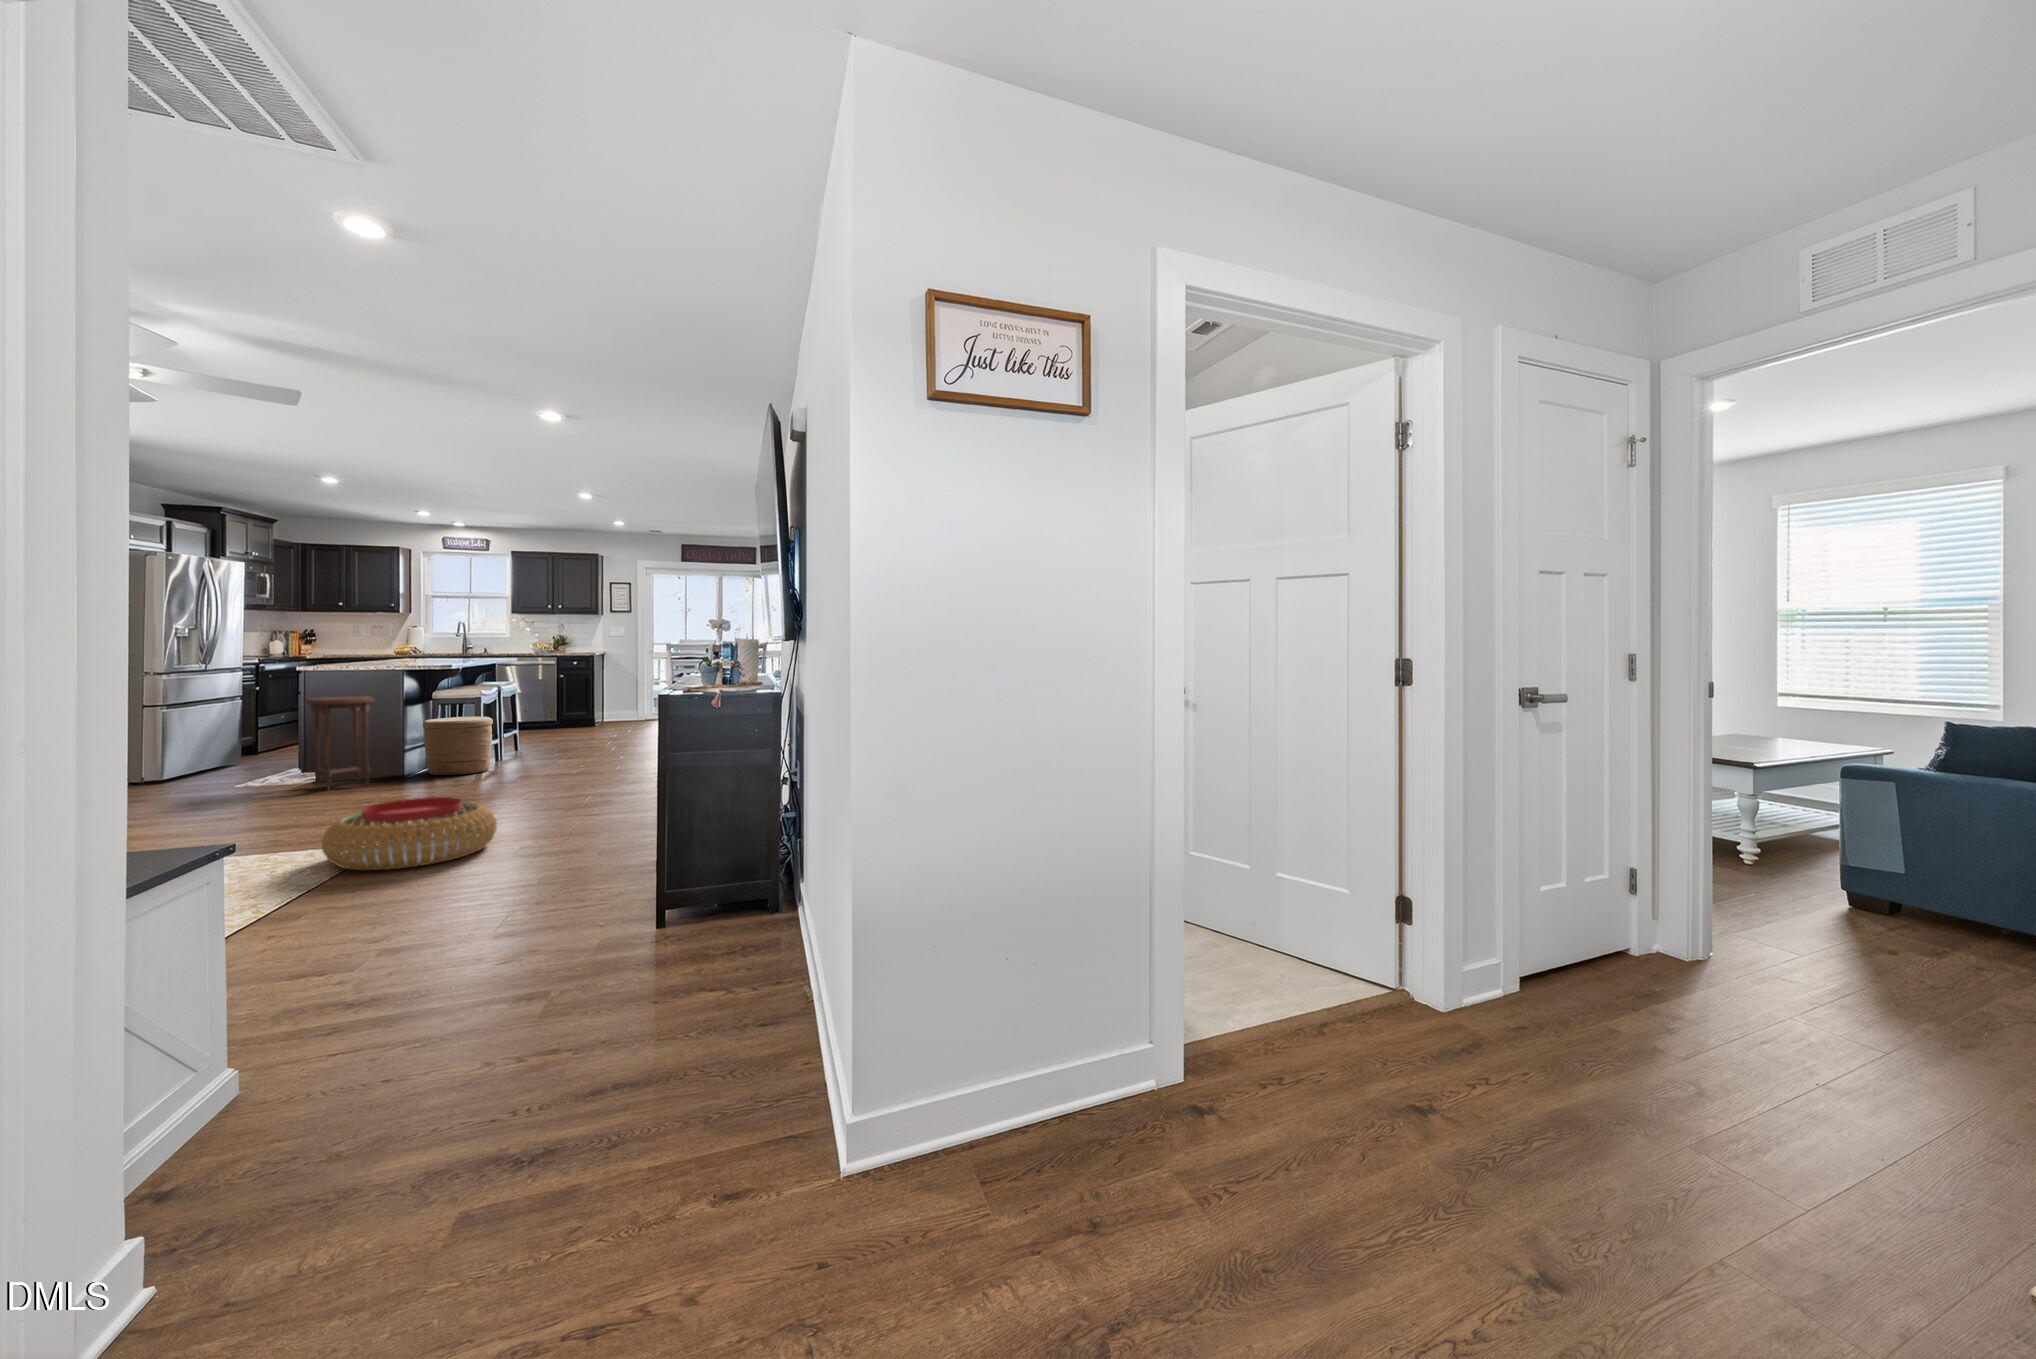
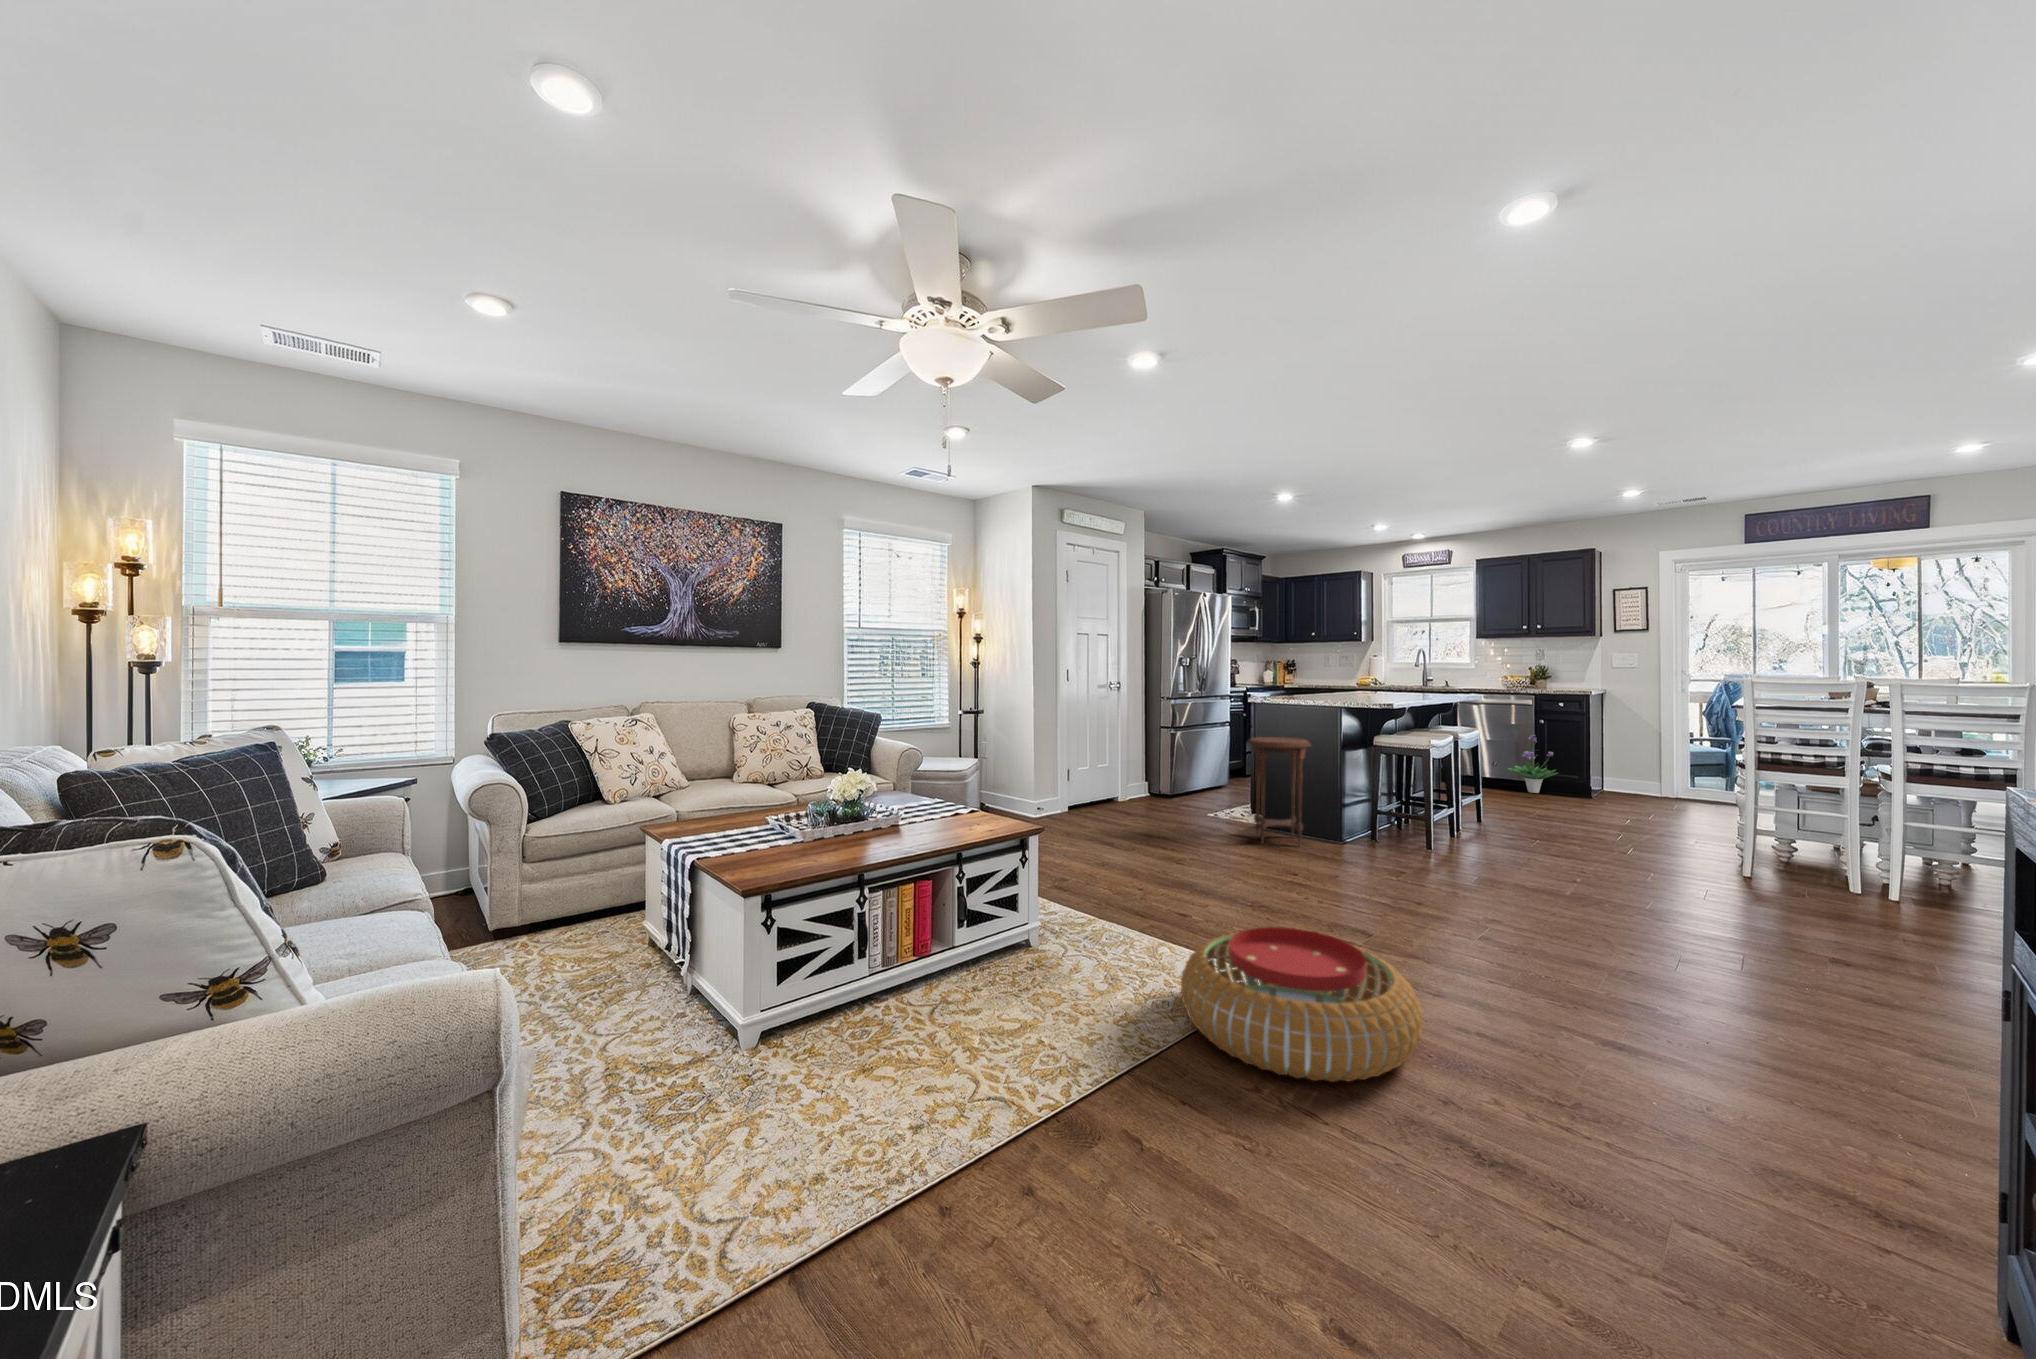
potted plant: none [538,688,575,732] -> present [1508,735,1558,793]
woven basket: present [423,717,493,775] -> none [1361,772,1445,853]

